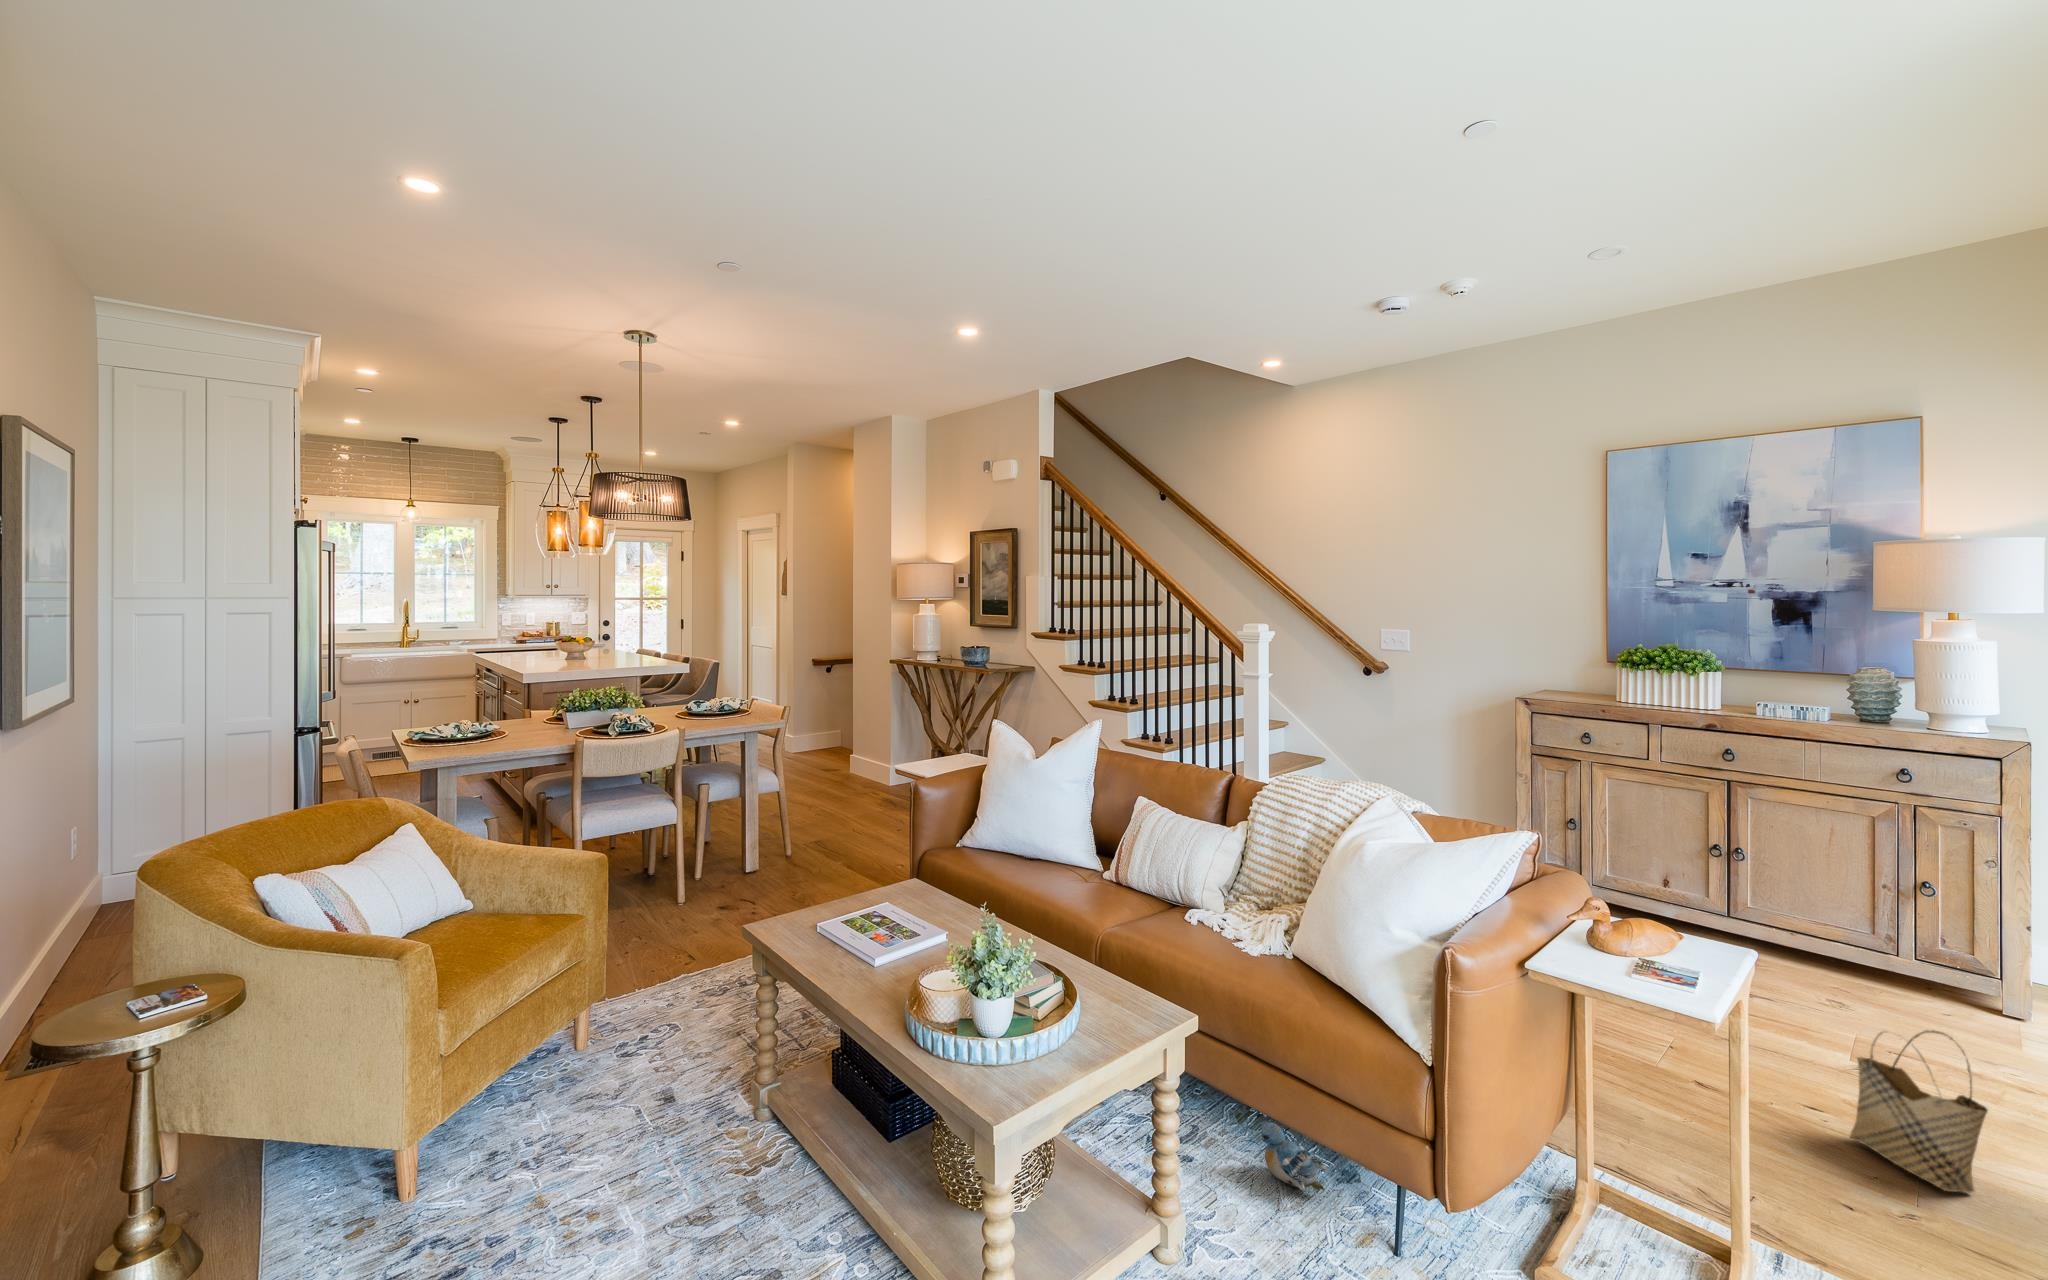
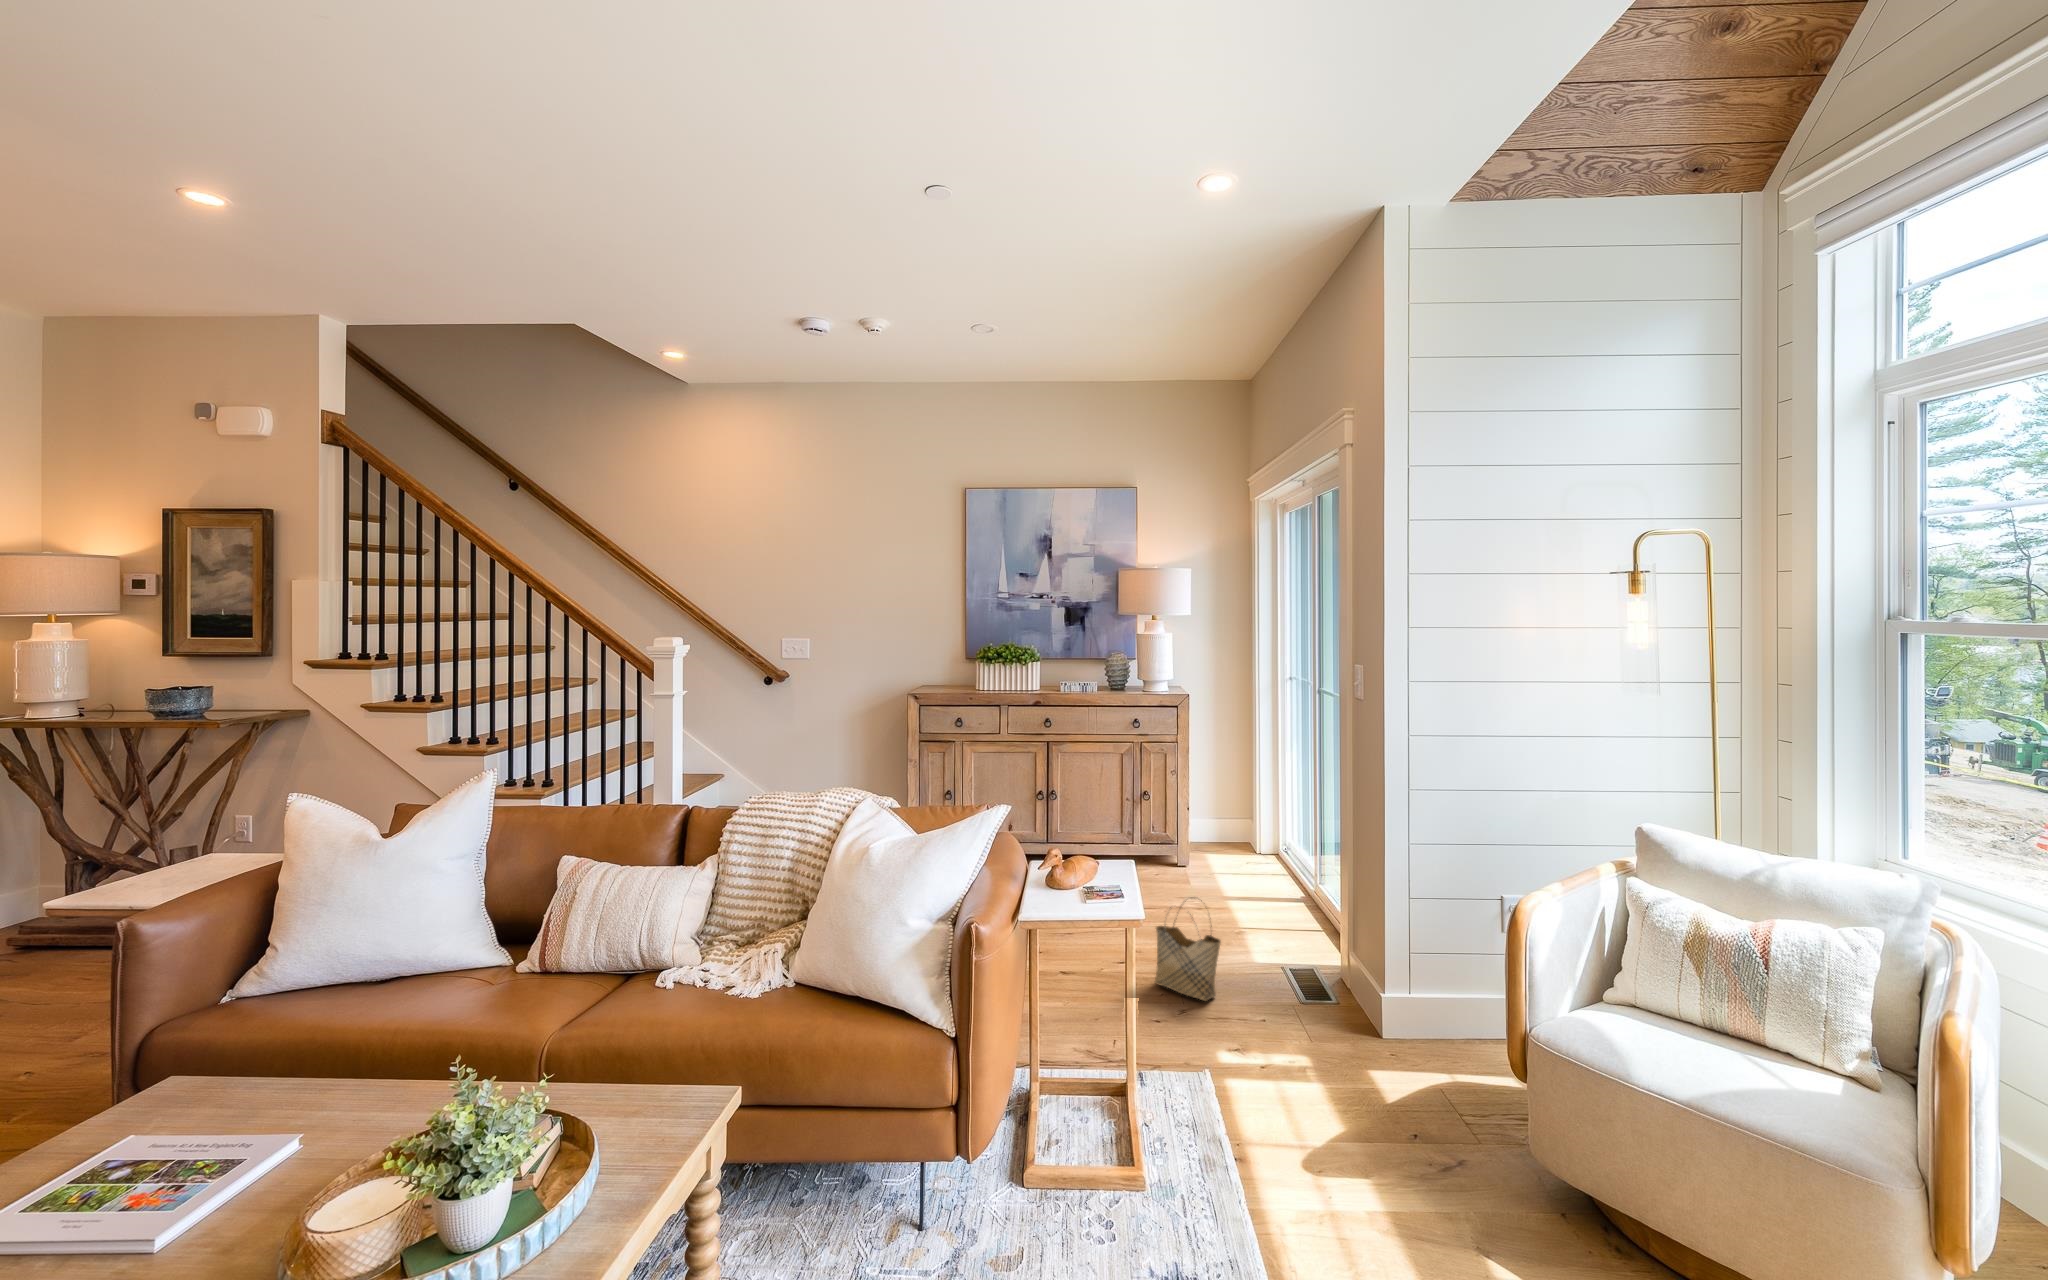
plush toy: present [1261,1123,1327,1191] -> none [777,1171,849,1230]

